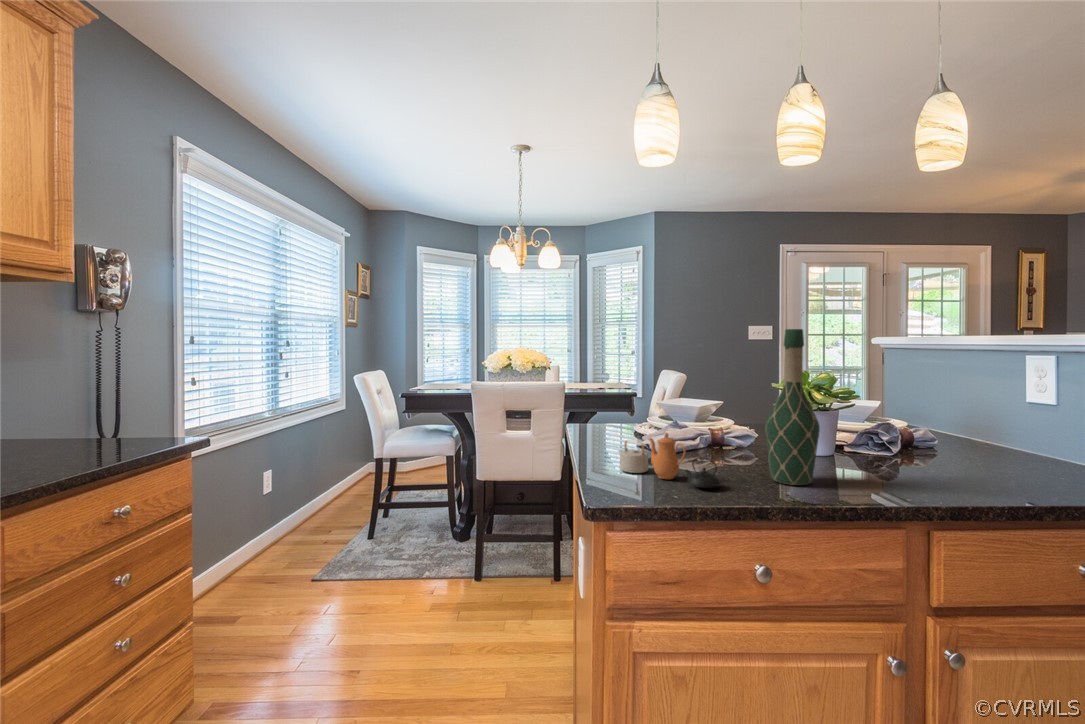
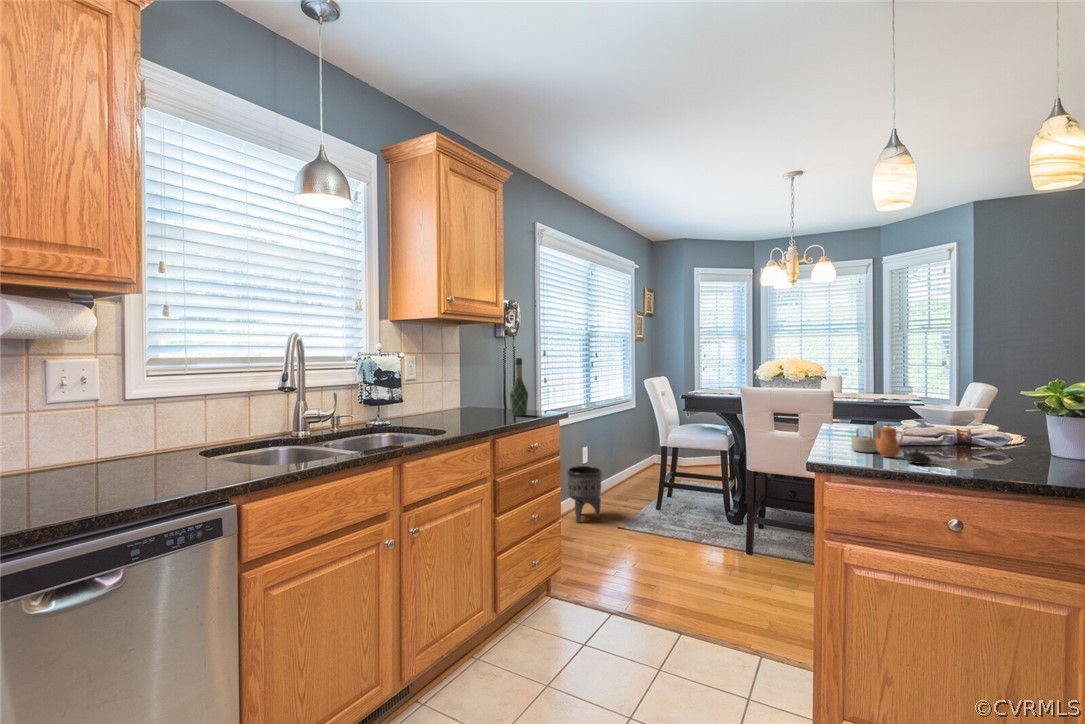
wine bottle: present [765,329,820,485] -> present [510,358,528,416]
planter: none [235,497,290,581] -> present [567,466,602,523]

